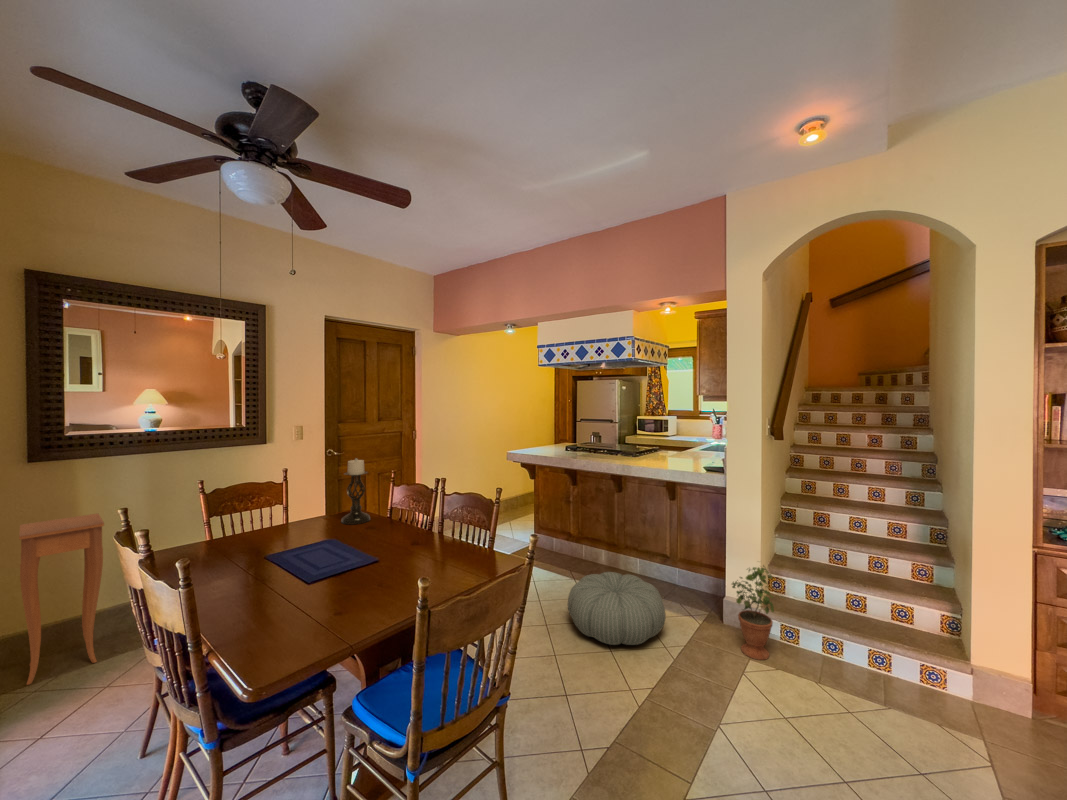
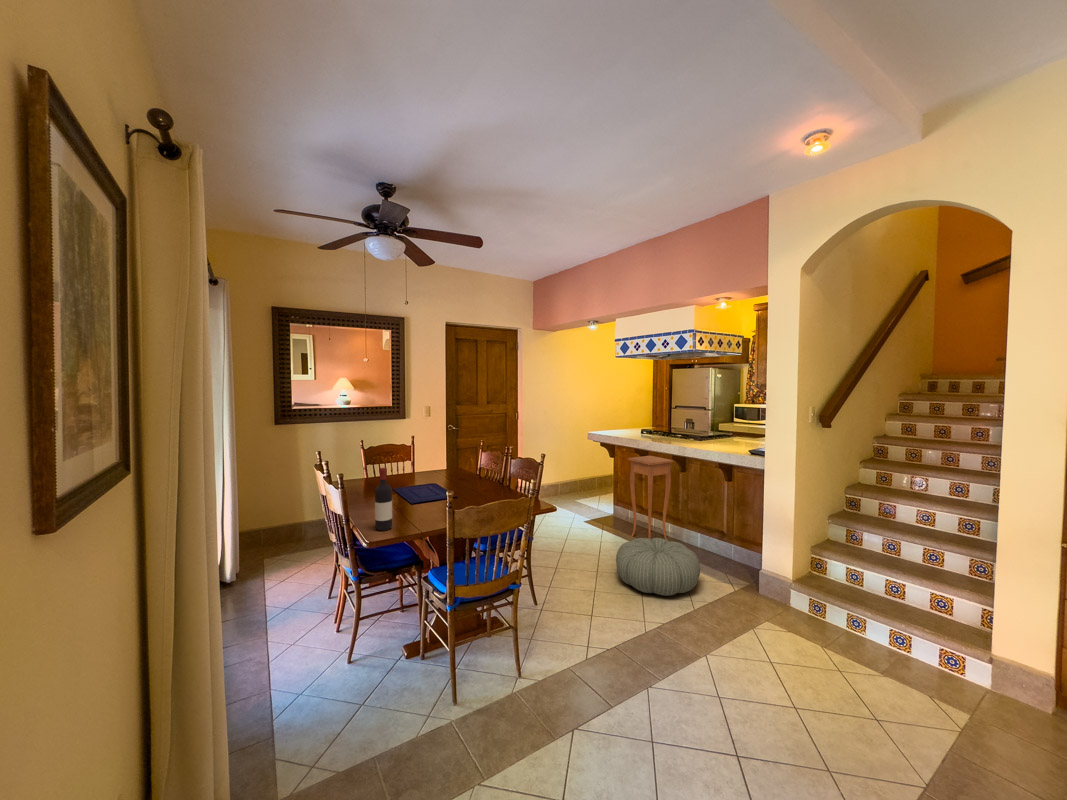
candle holder: present [342,458,370,524] -> none [444,430,464,477]
side table: present [19,514,104,685] -> present [628,456,673,540]
wine bottle: none [261,540,295,657] -> present [375,468,392,531]
potted plant: present [732,566,774,660] -> none [756,538,797,625]

